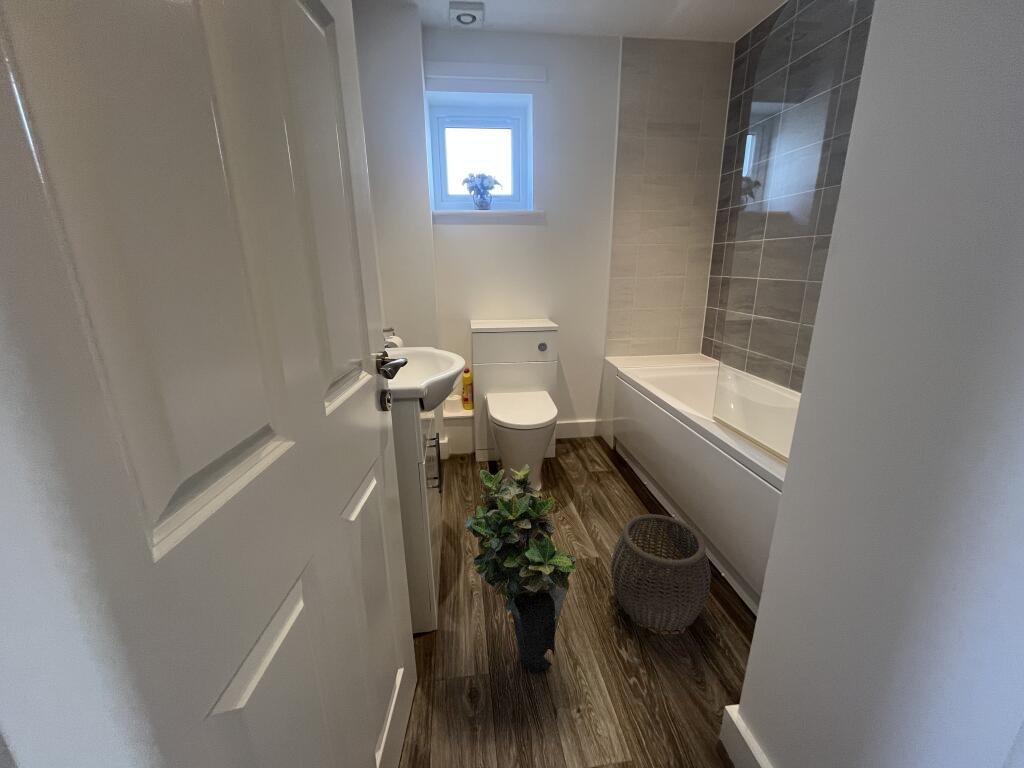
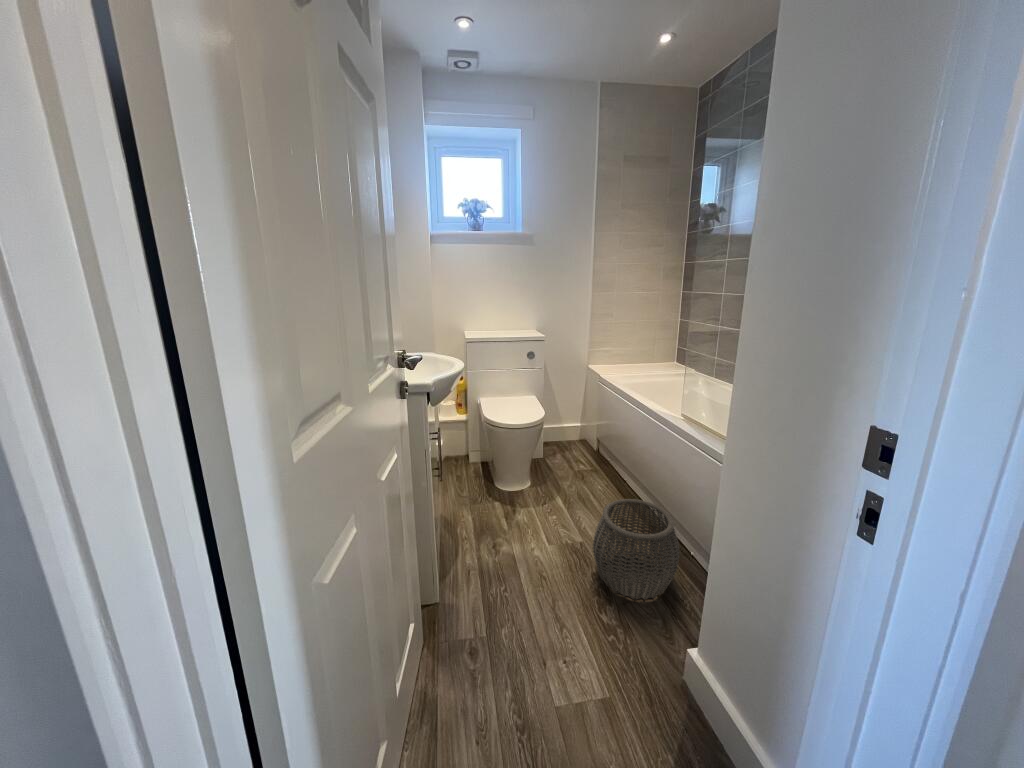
potted plant: present [464,464,577,673] -> none [465,452,563,634]

